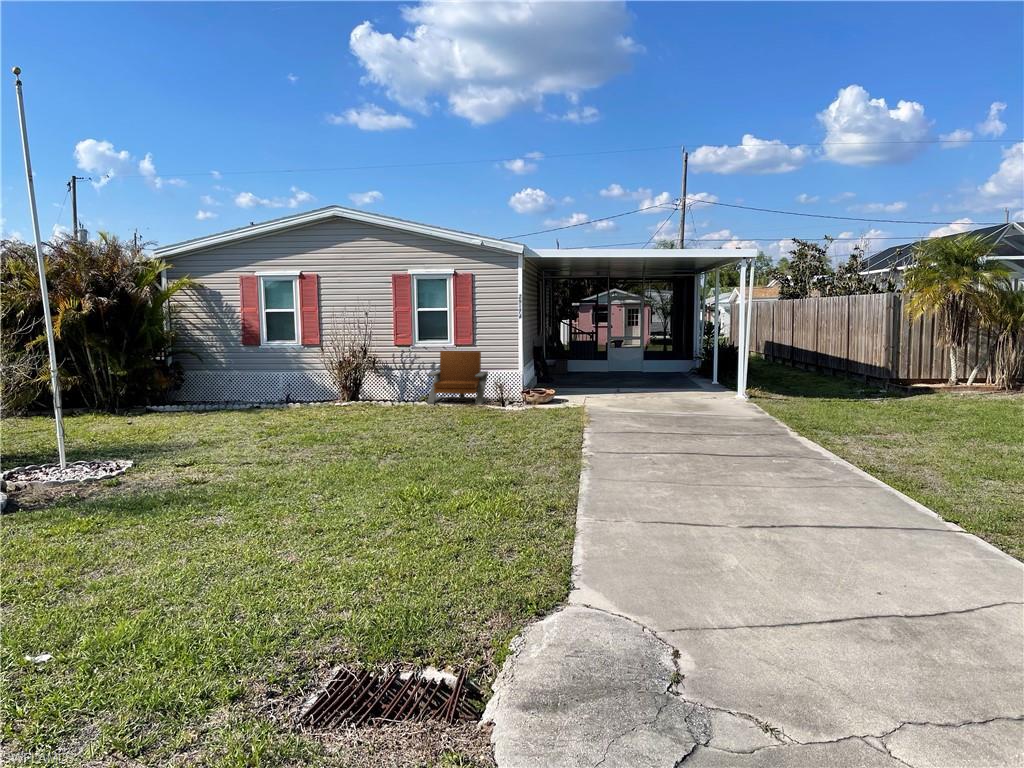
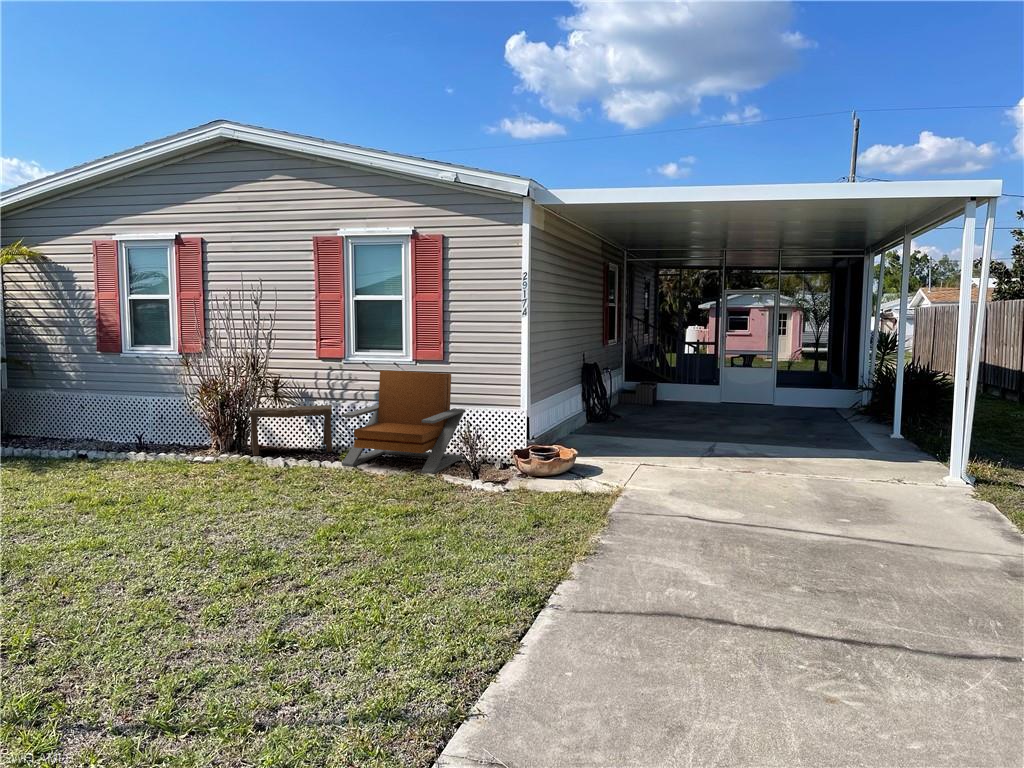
bench: none [361,373,411,402] -> present [250,405,332,456]

